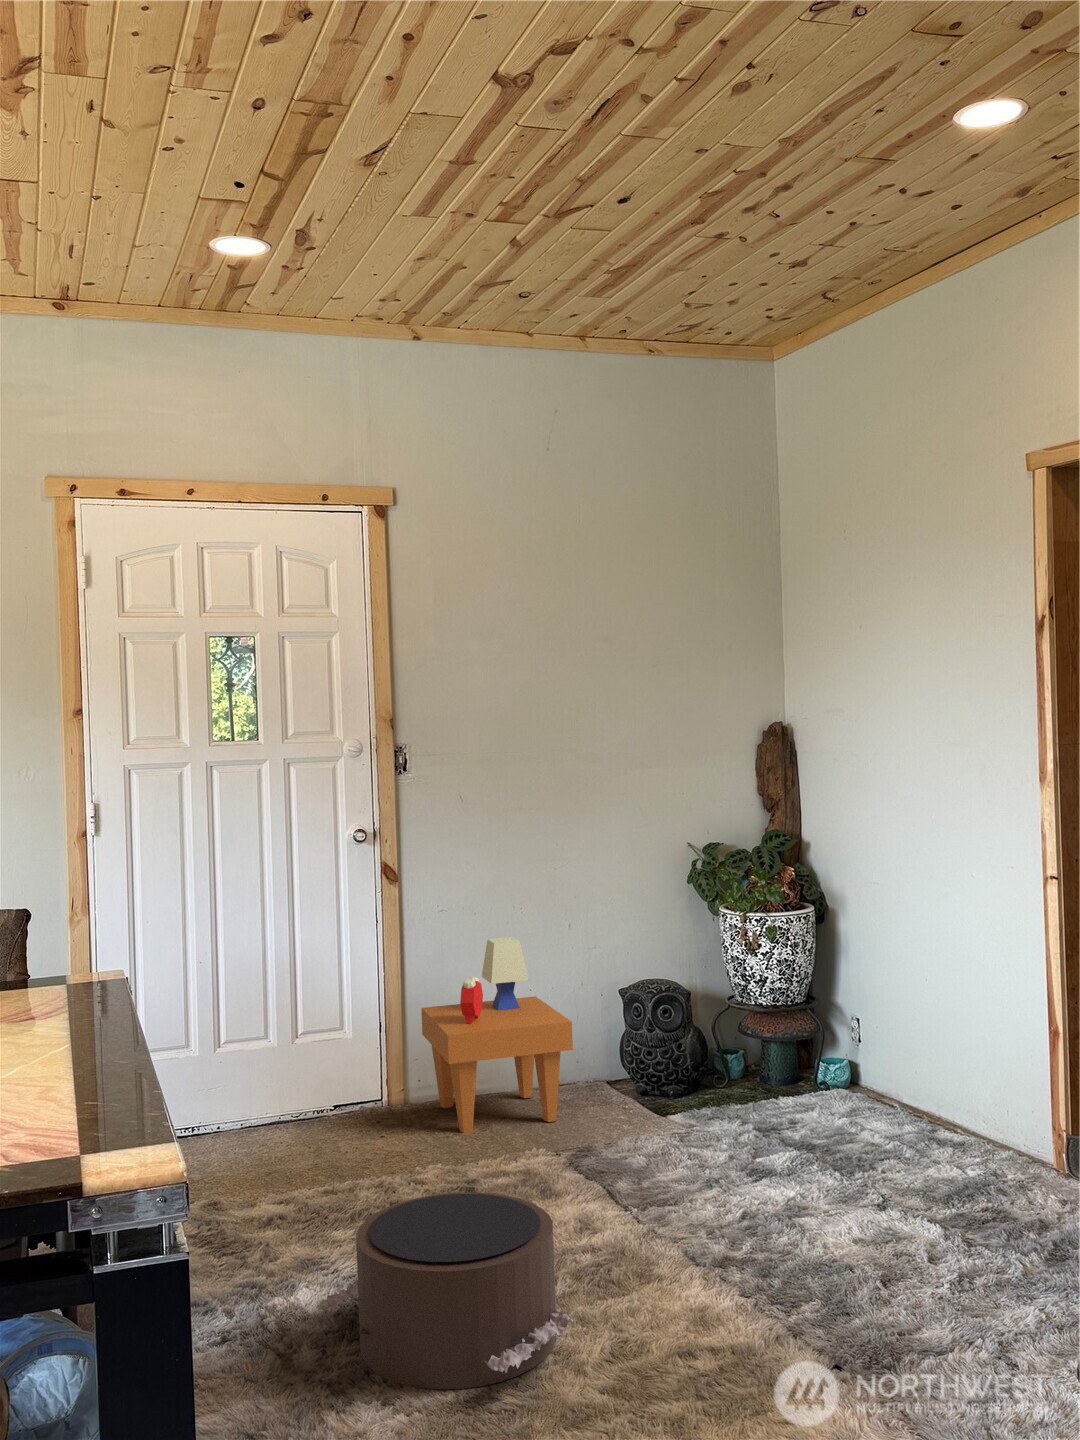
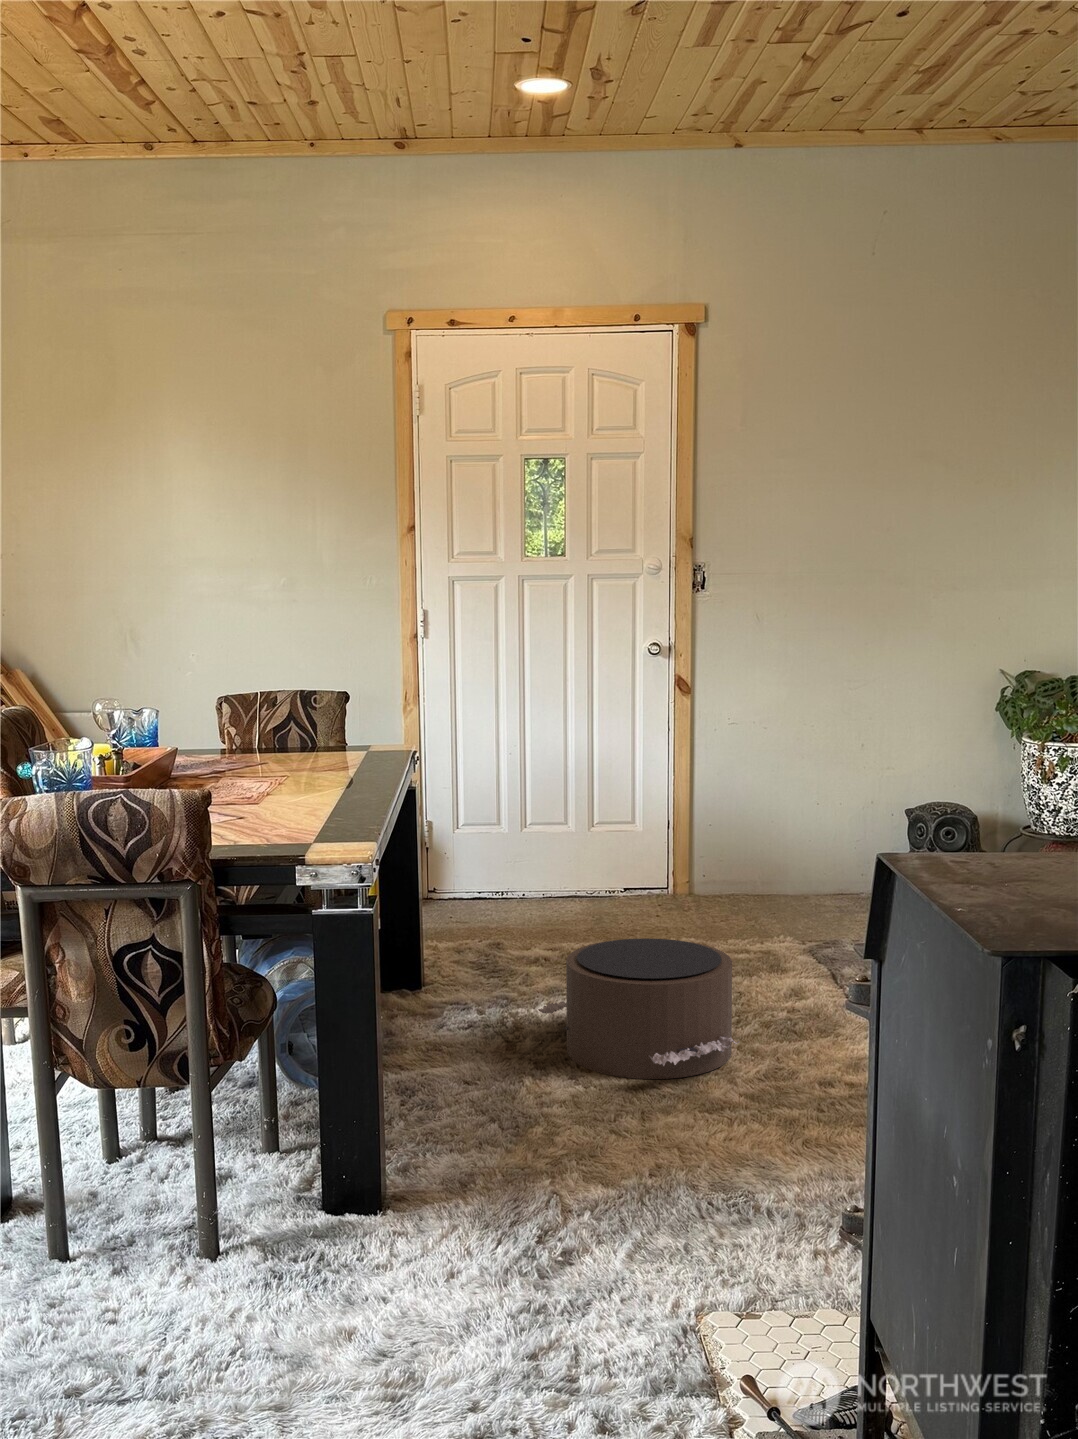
side table: present [421,937,573,1133] -> none [710,749,842,922]

